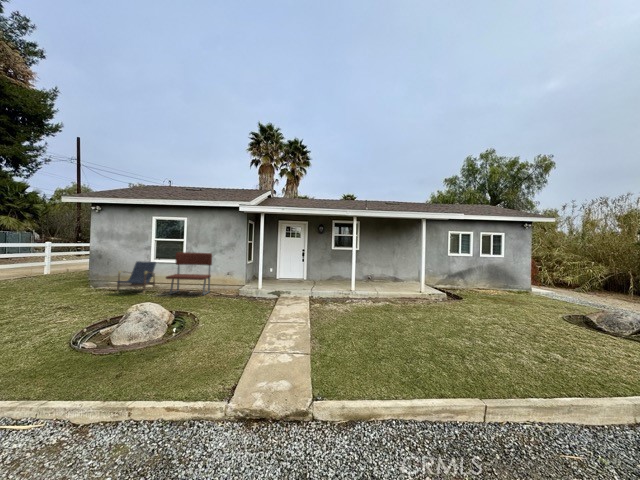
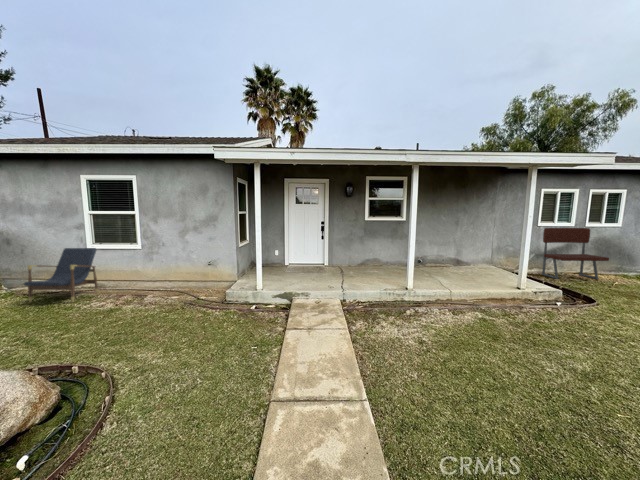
bench: present [166,252,212,295] -> present [542,228,609,279]

